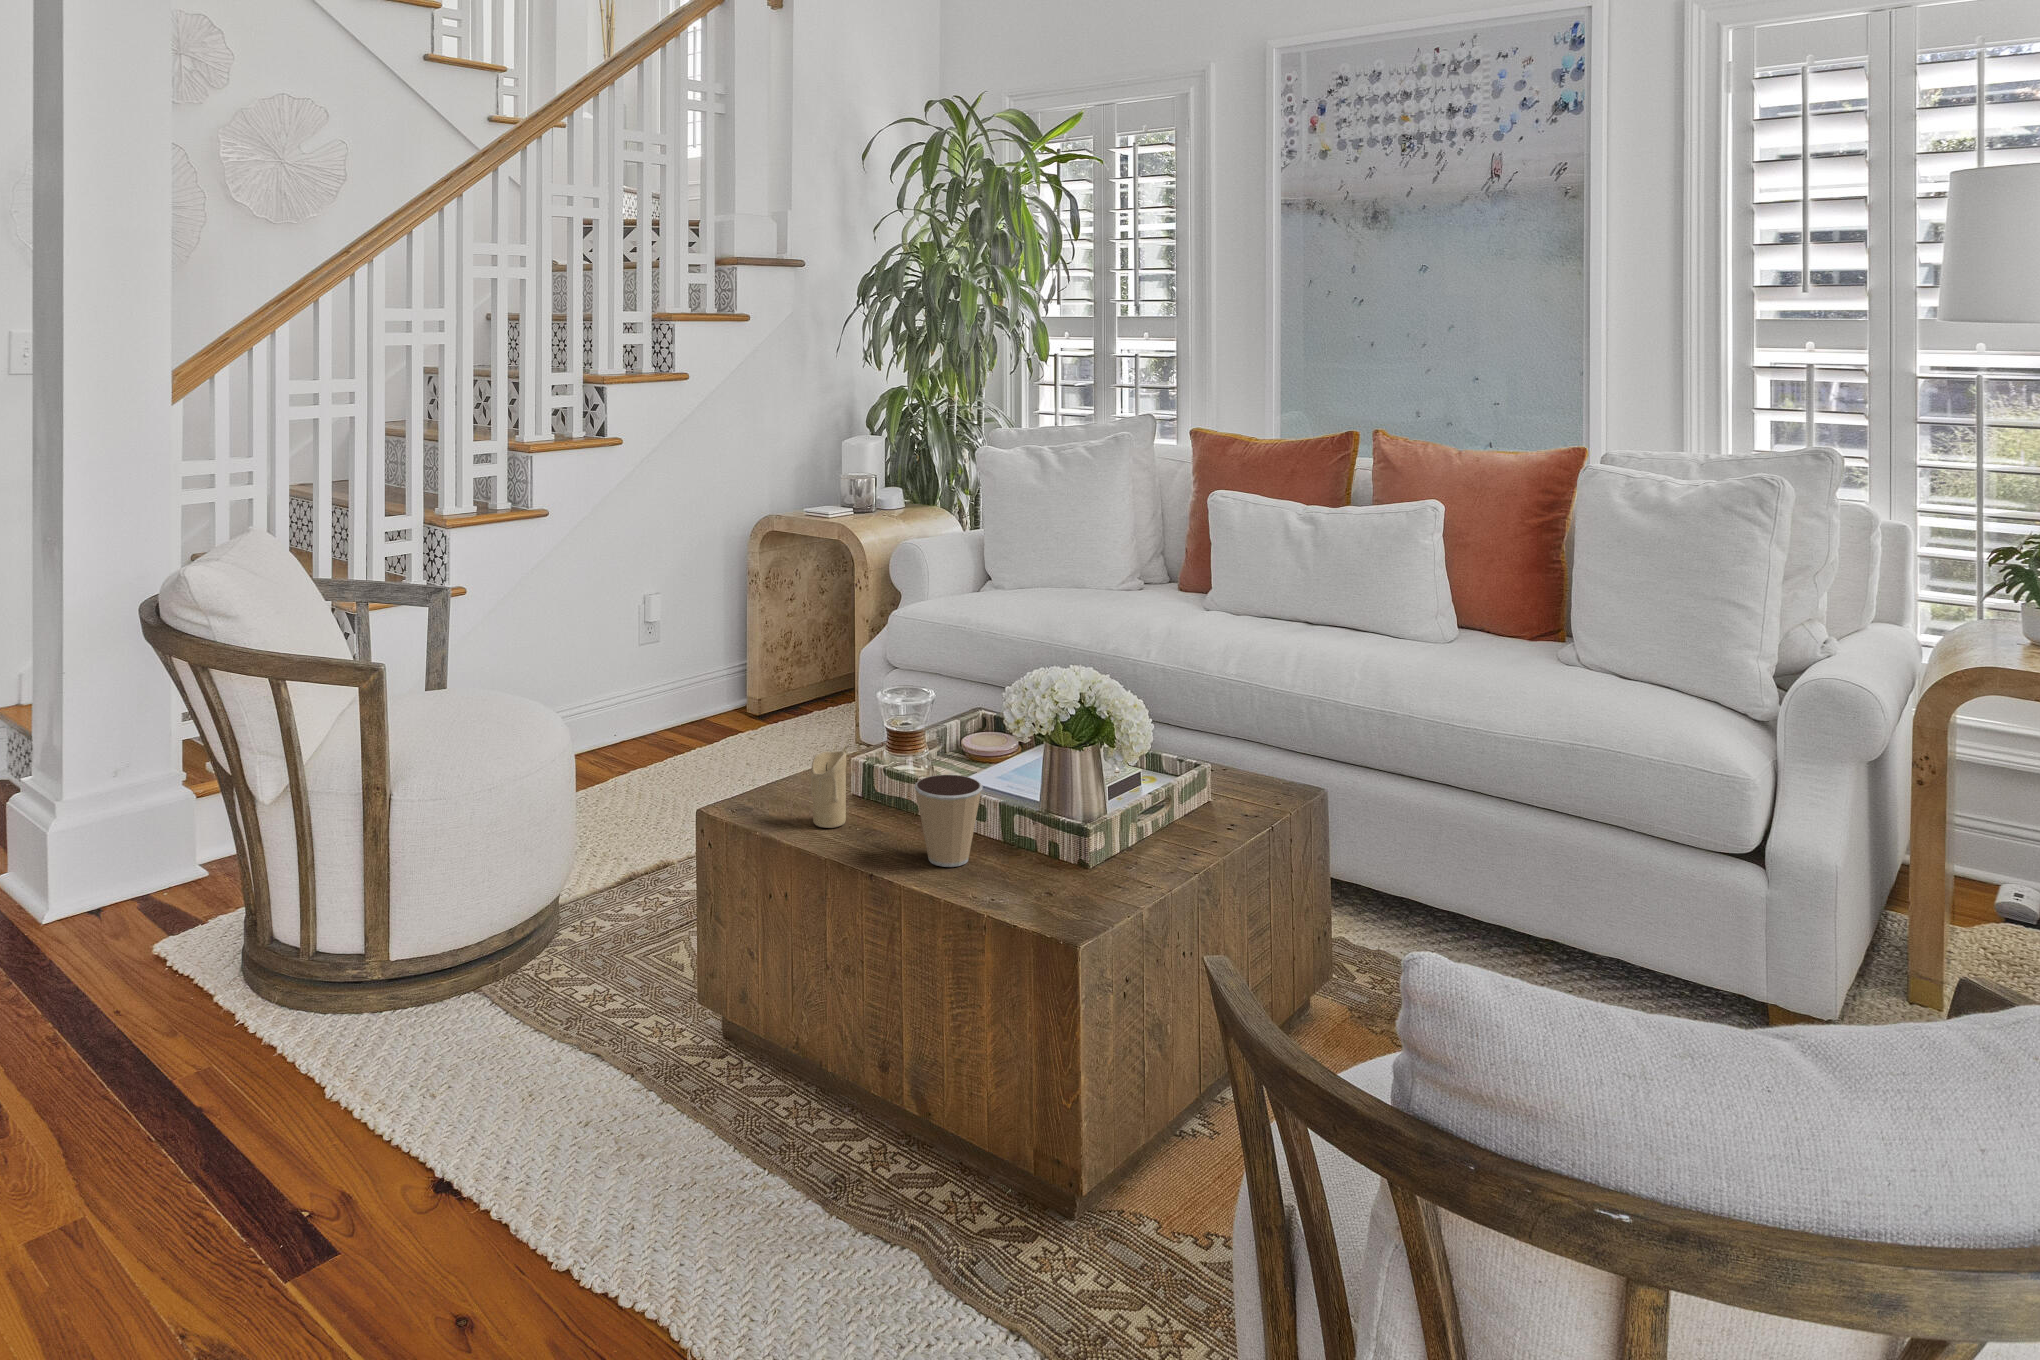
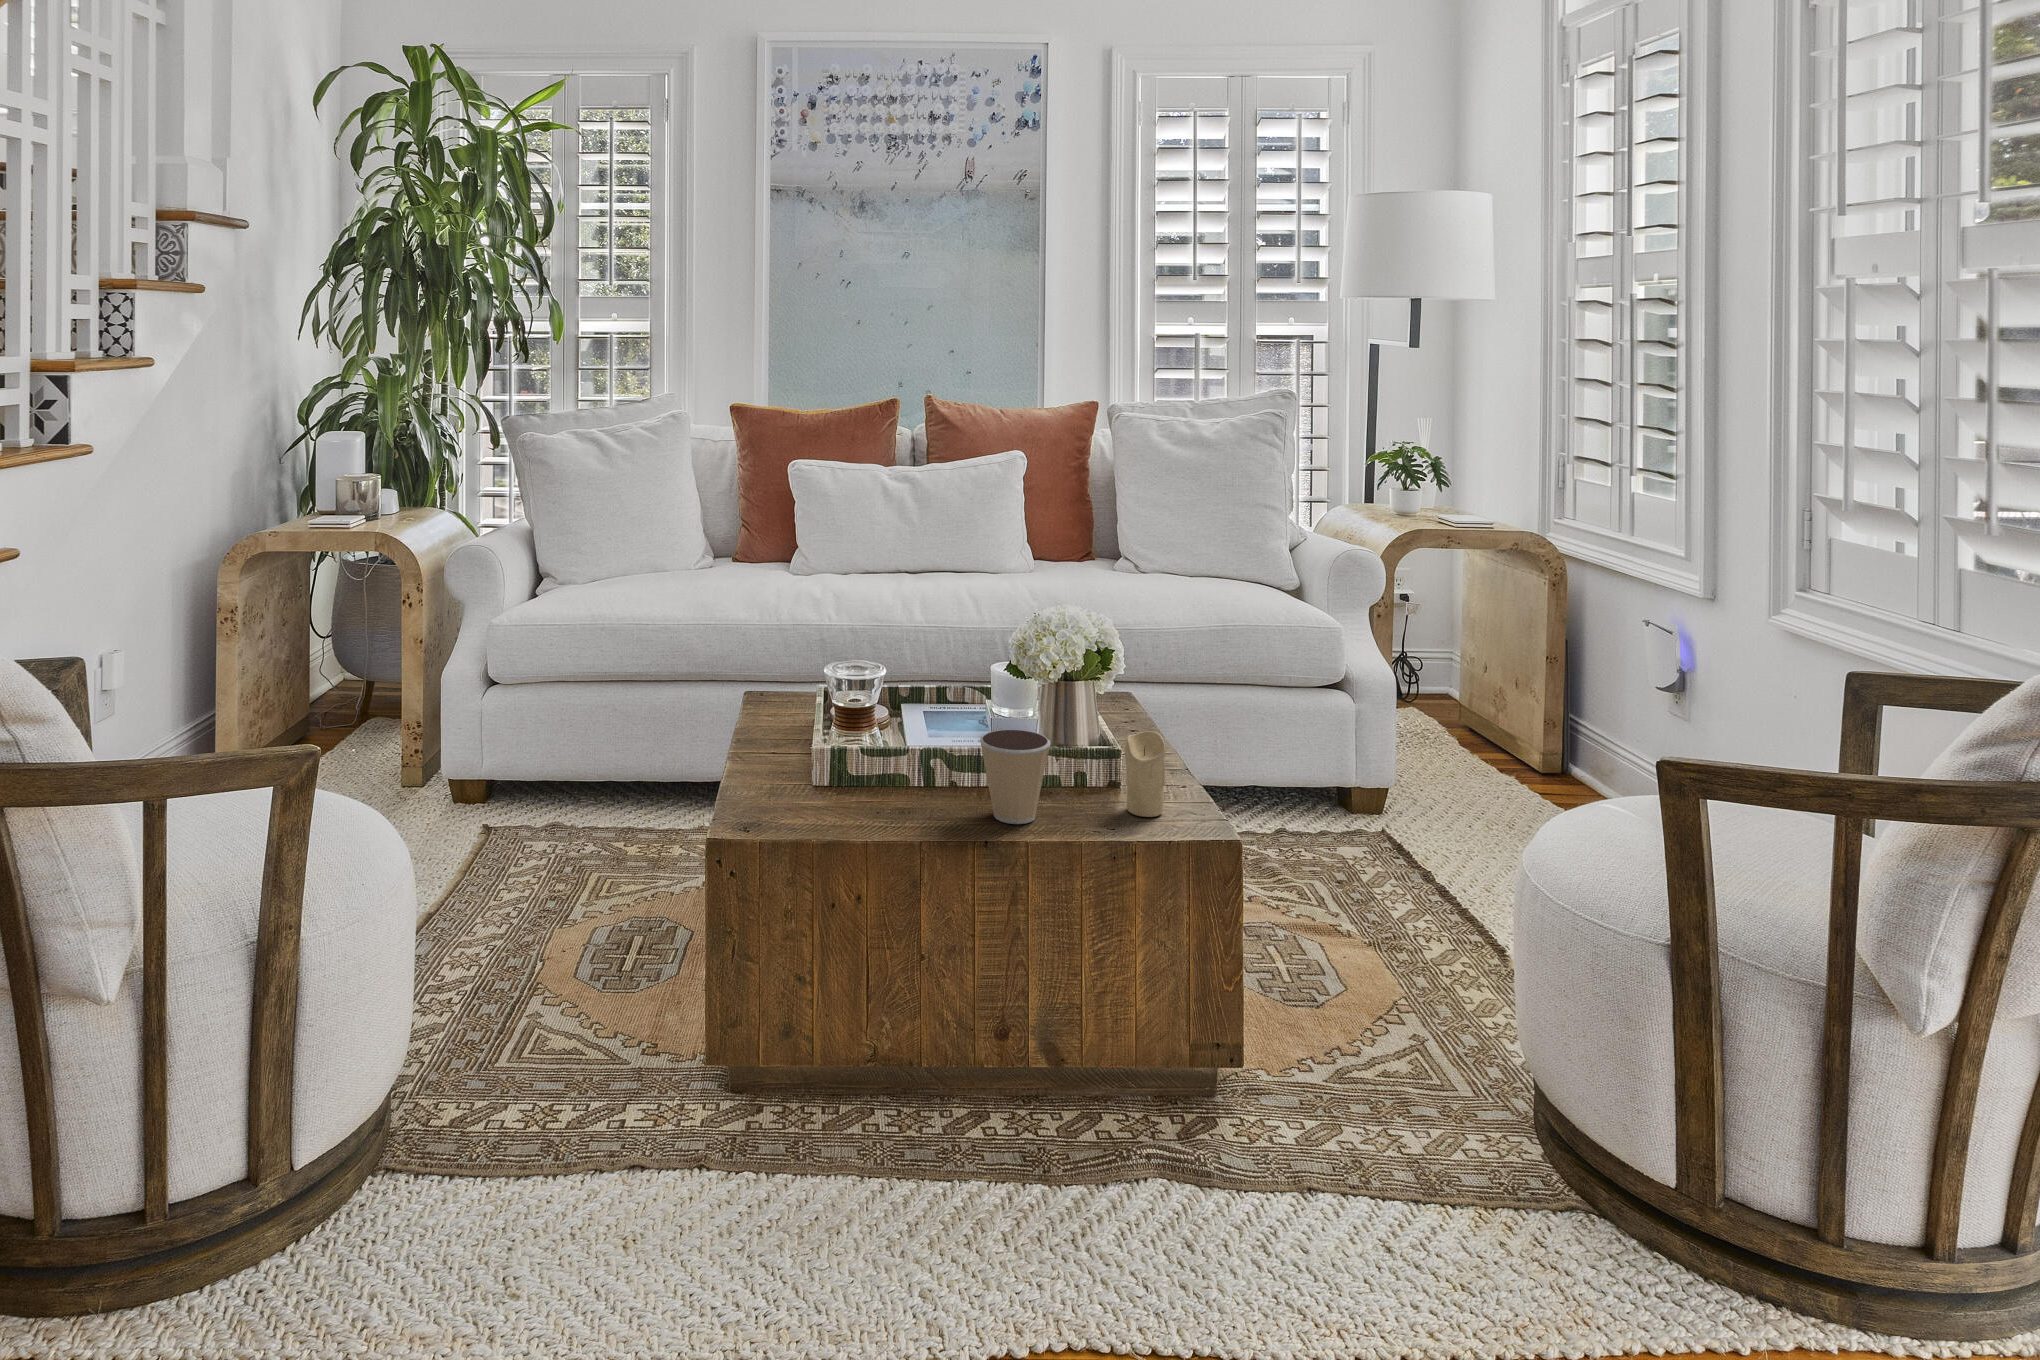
candle: present [811,751,846,828] -> present [1125,731,1166,817]

